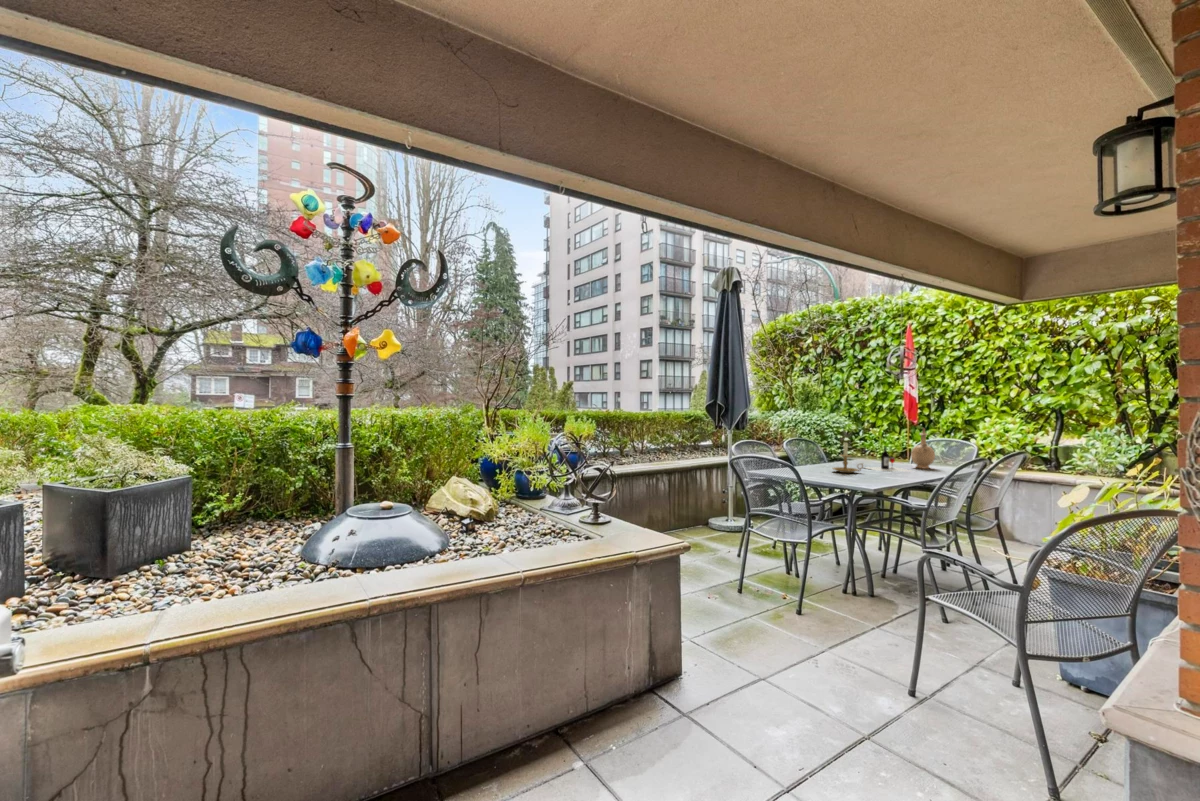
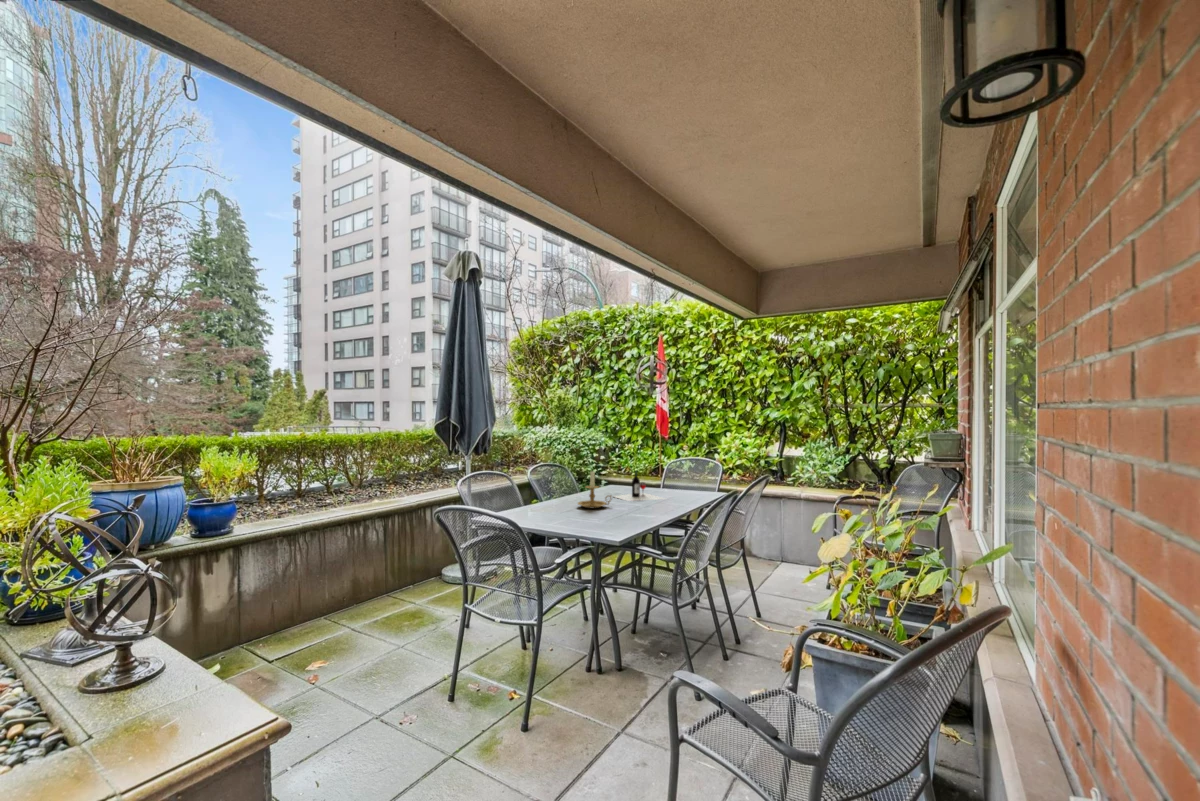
vase: present [911,428,935,469] -> none [662,448,685,493]

